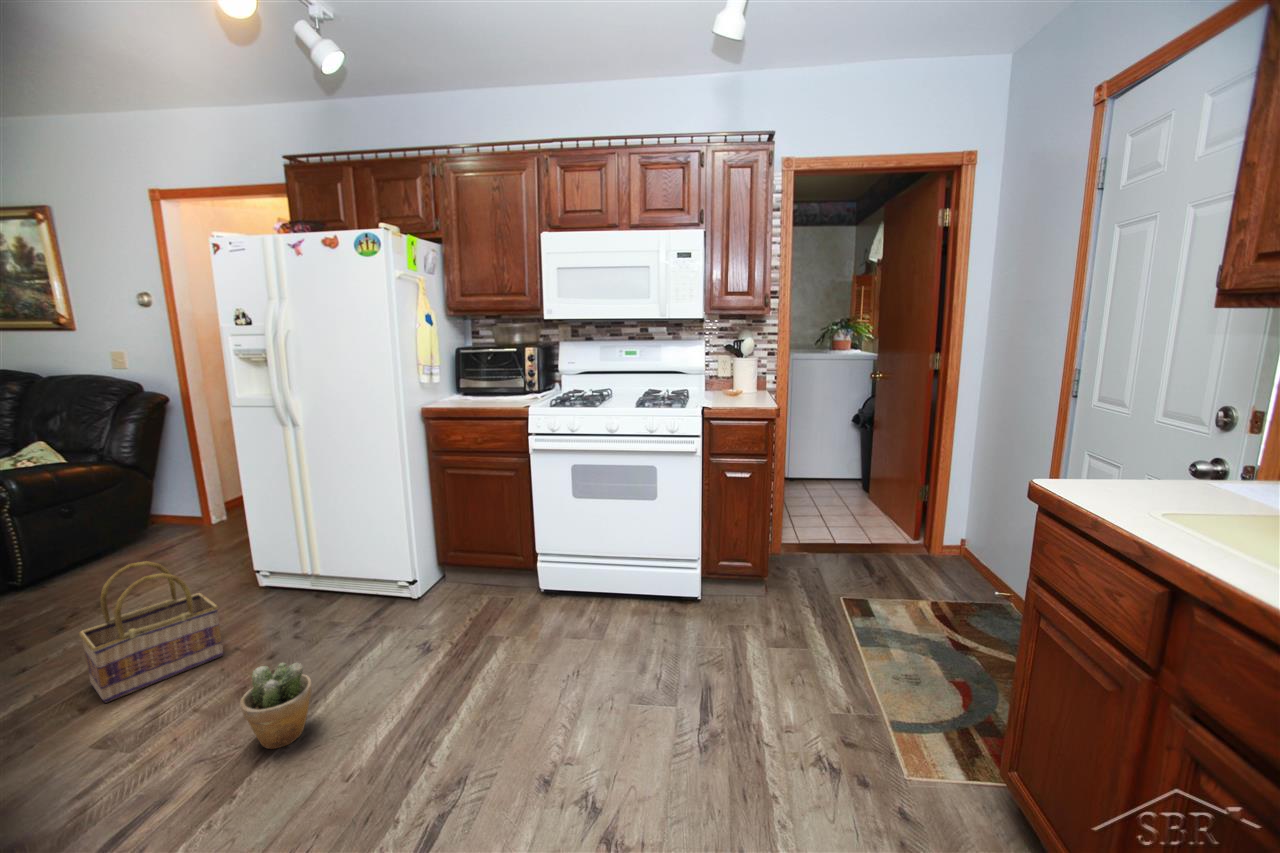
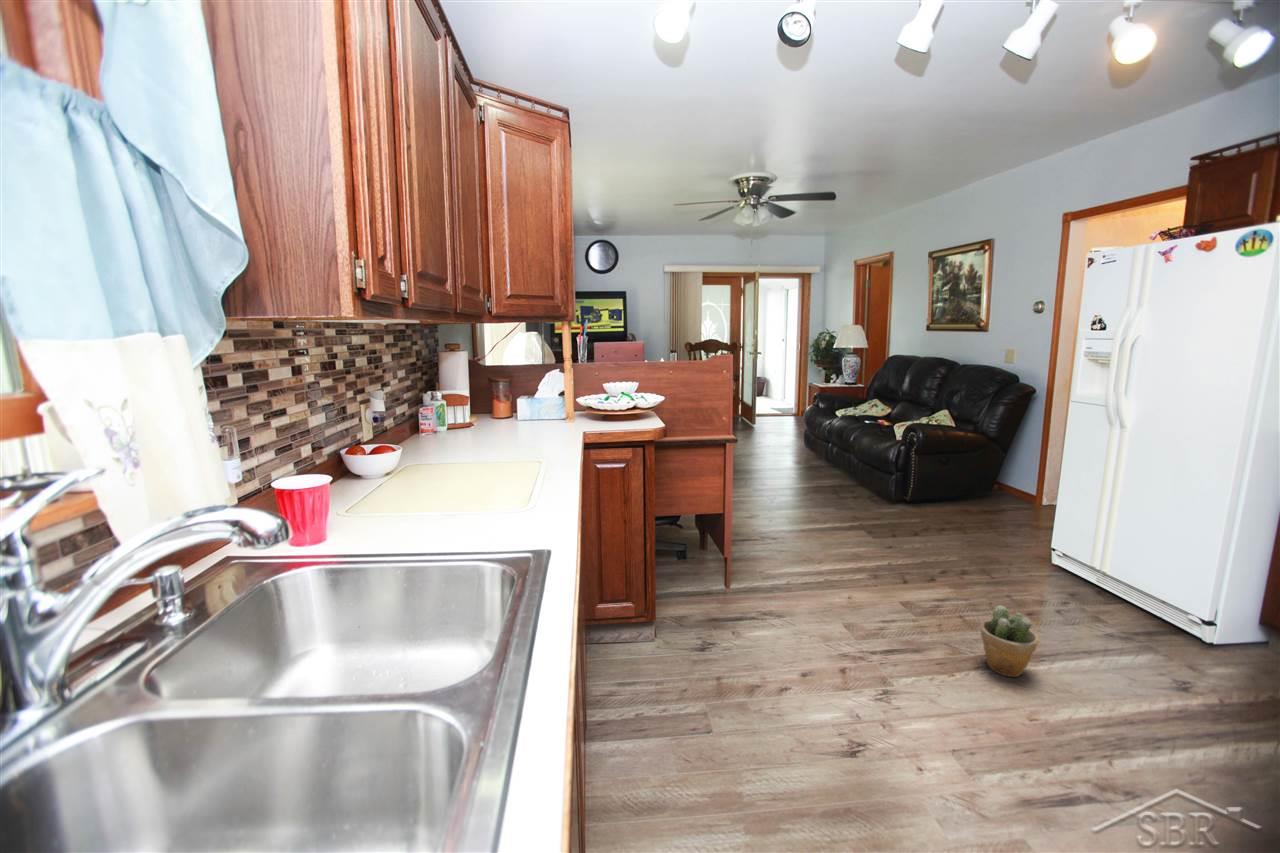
basket: present [79,561,223,703] -> none [917,502,1002,595]

